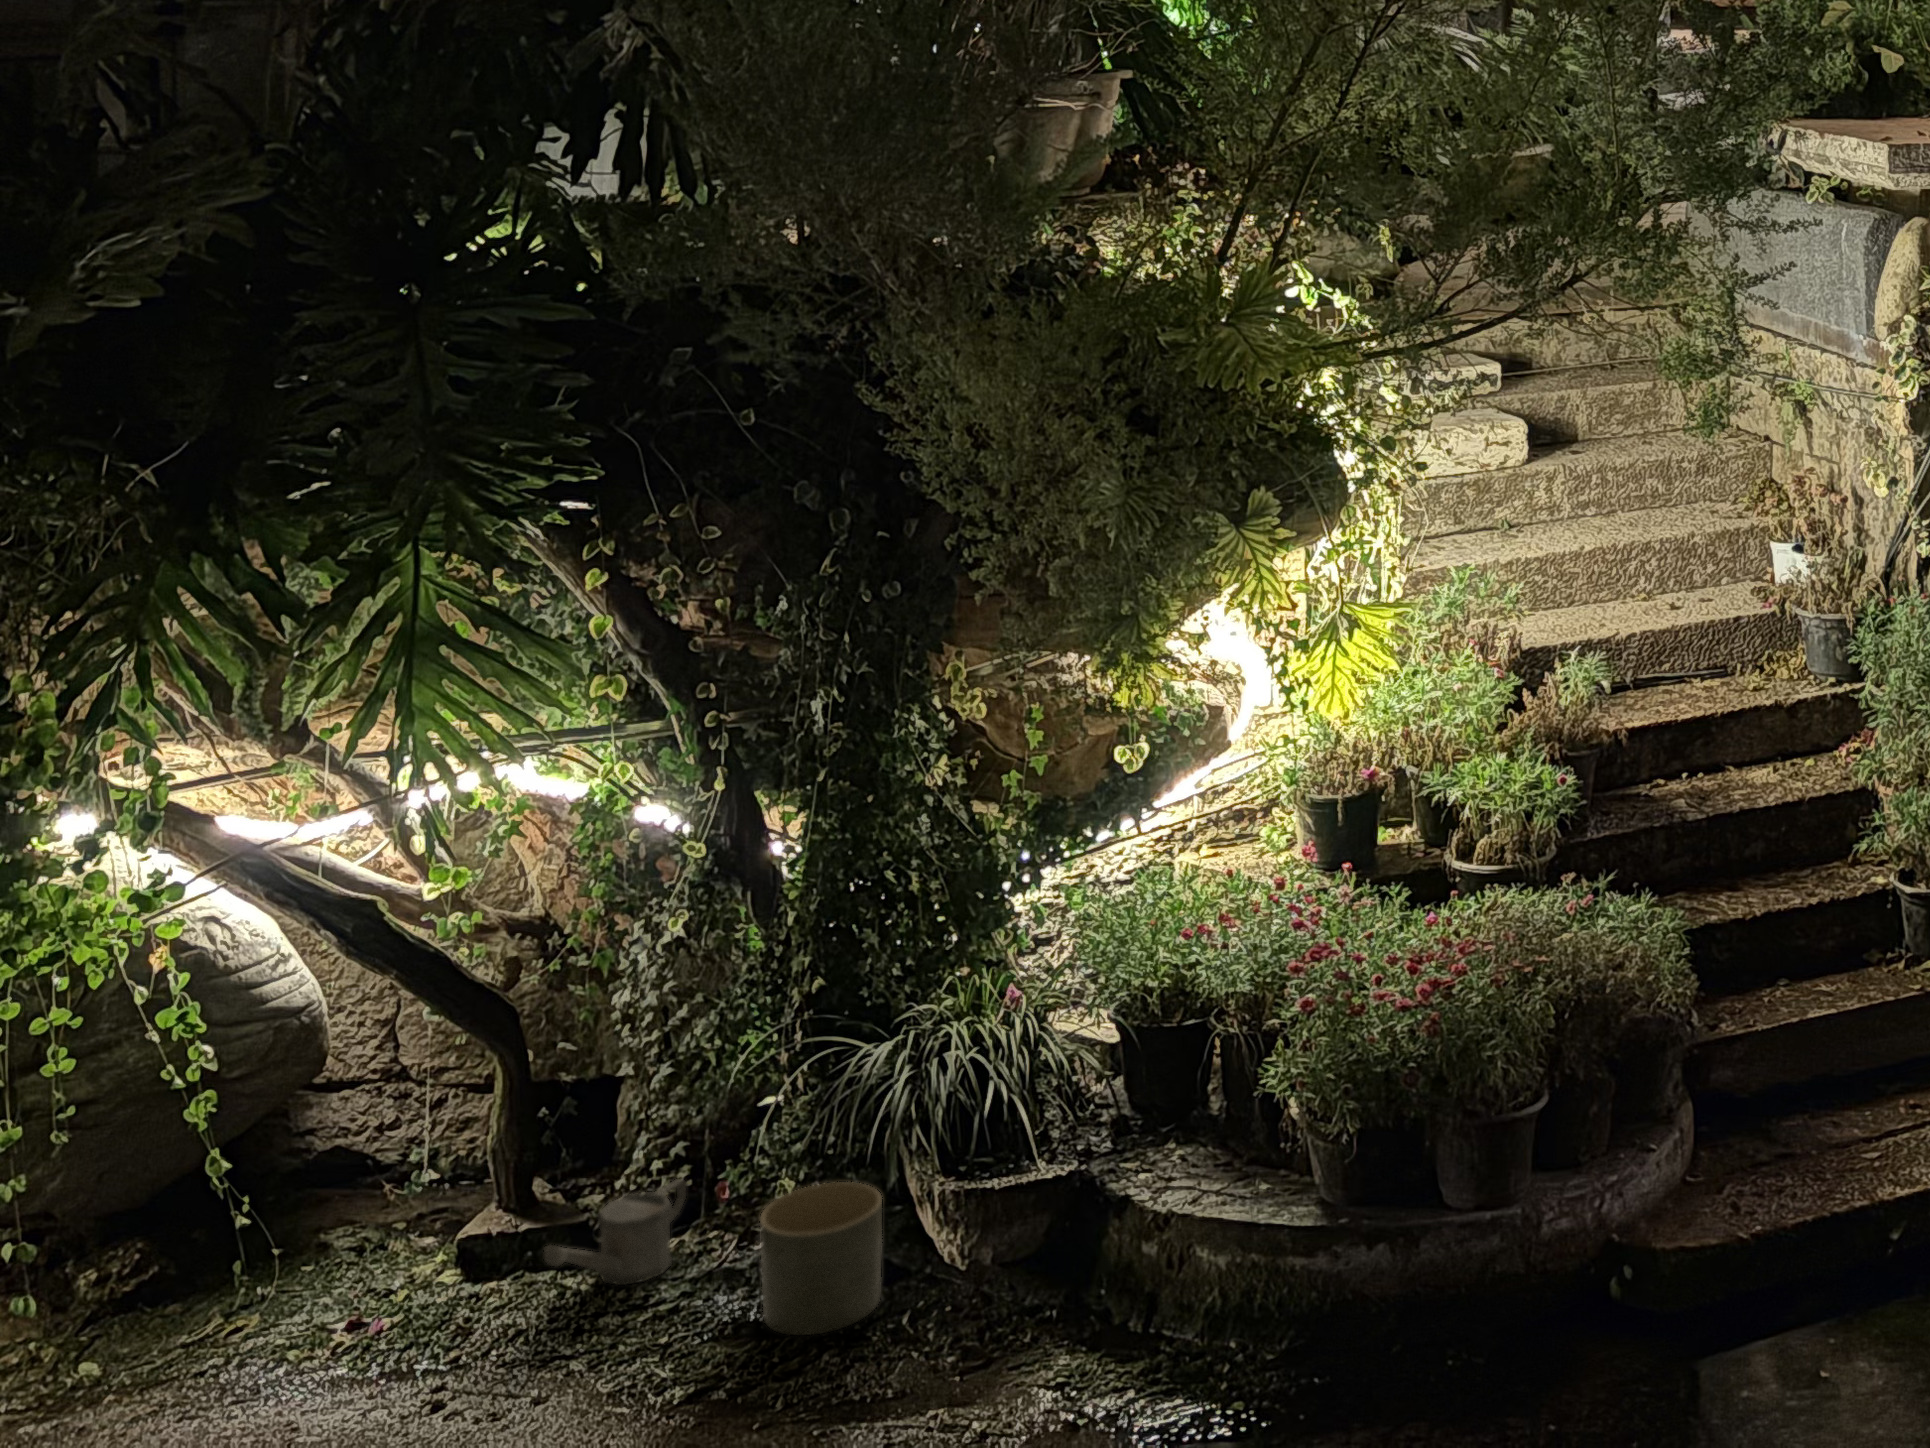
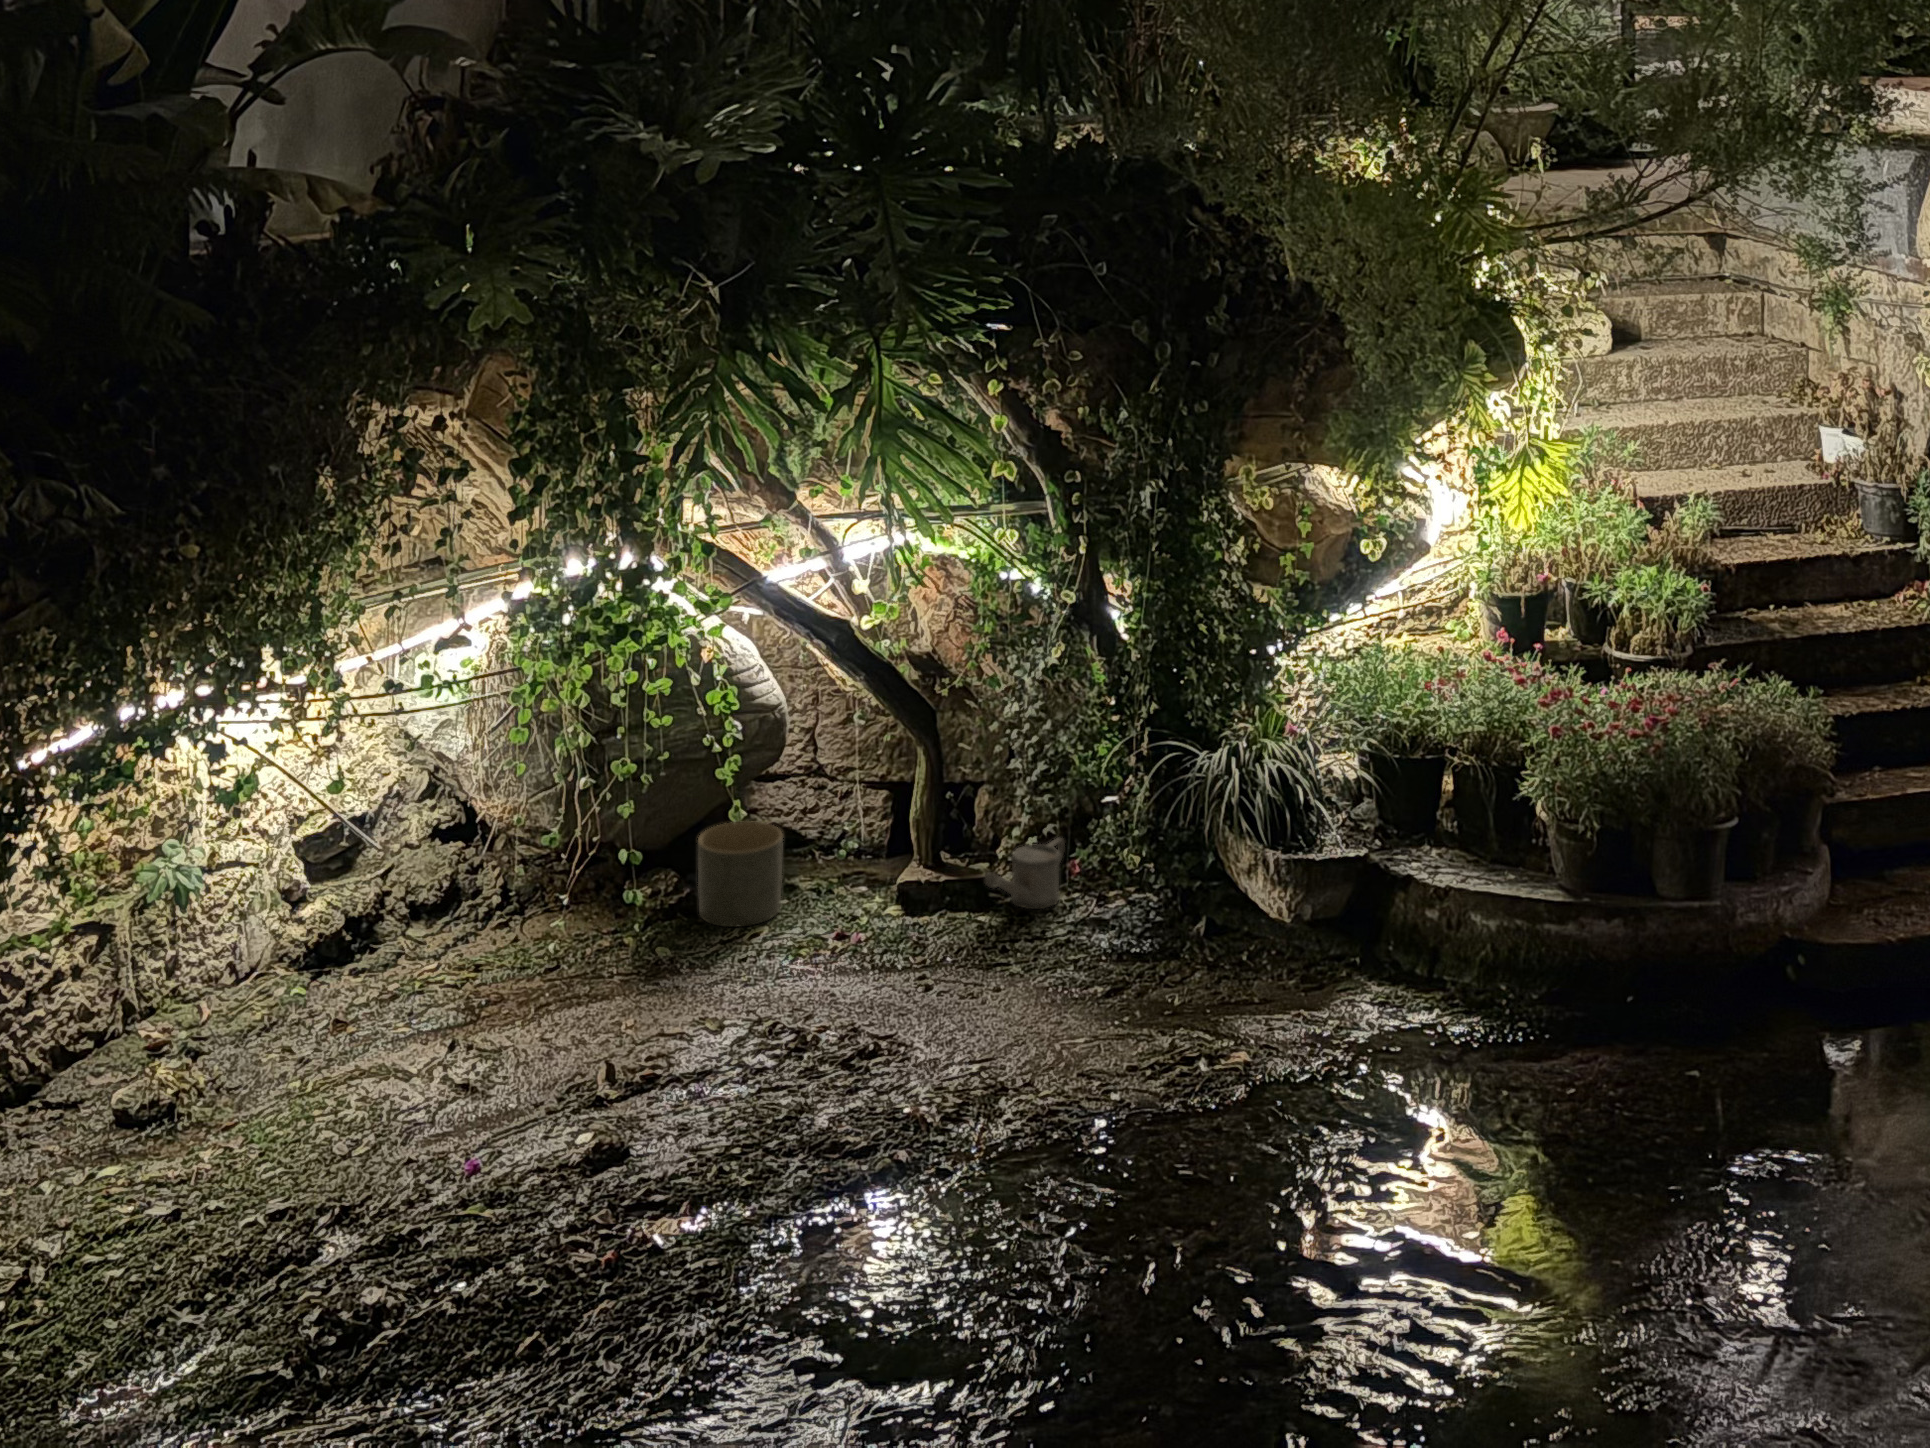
planter: present [760,1182,882,1335] -> present [698,821,783,927]

